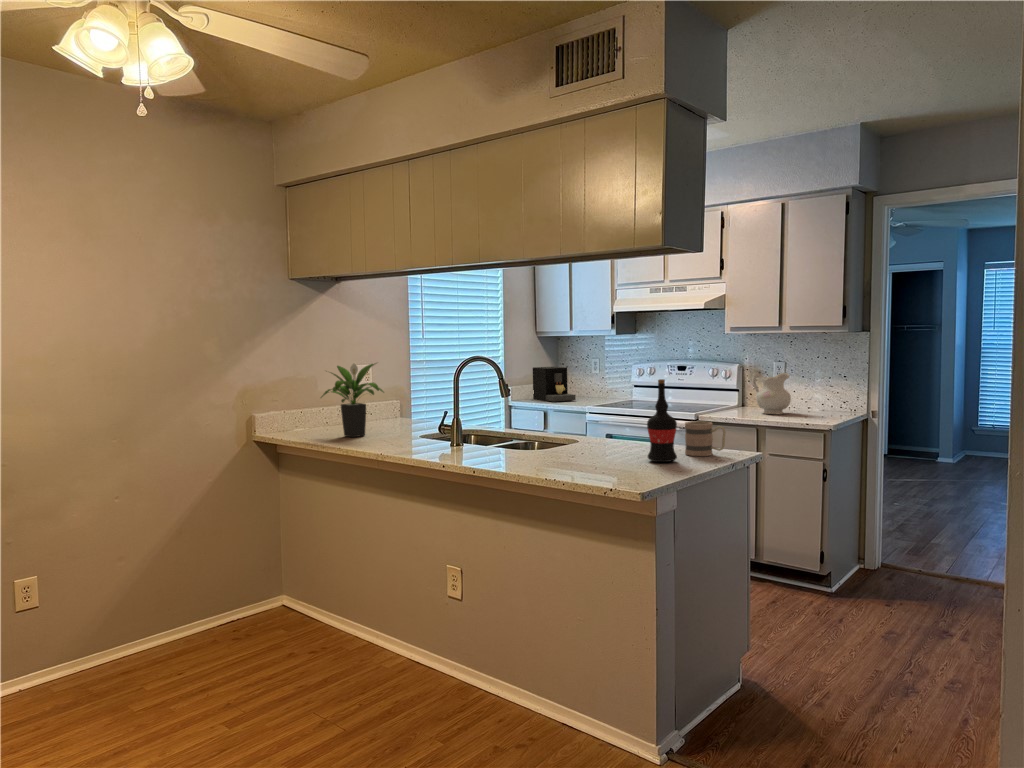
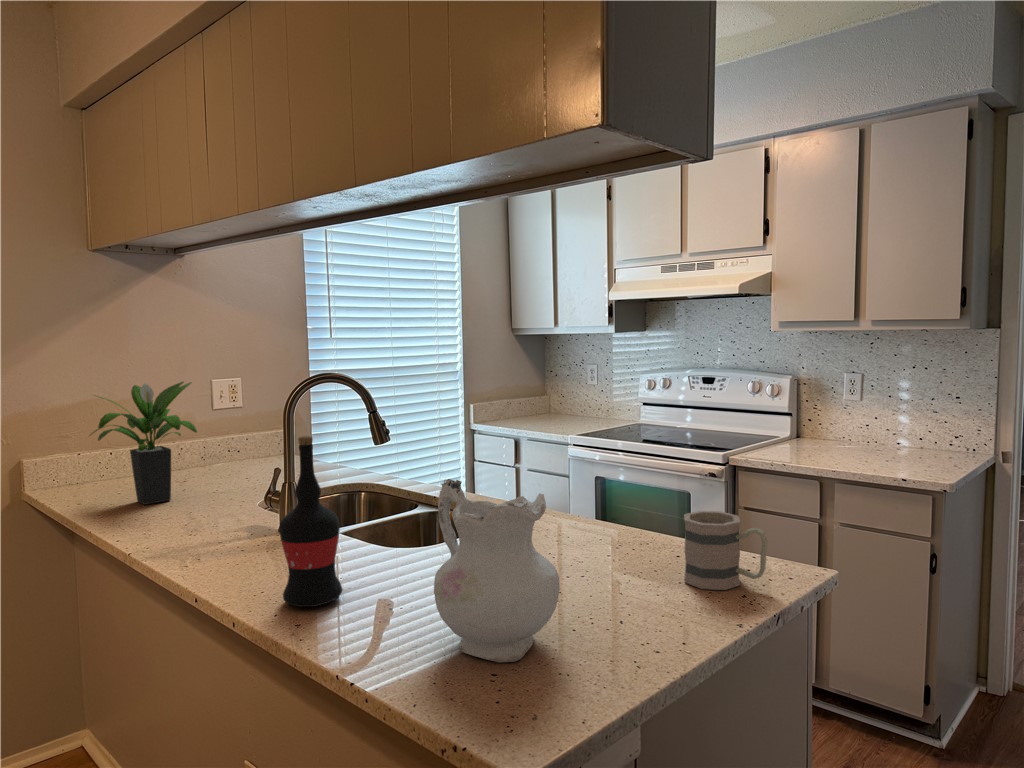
coffee maker: present [533,367,576,402] -> none [508,375,562,424]
ceramic pitcher: present [752,371,791,414] -> present [434,479,560,662]
wine bottle: present [647,379,677,462] -> present [280,436,343,607]

